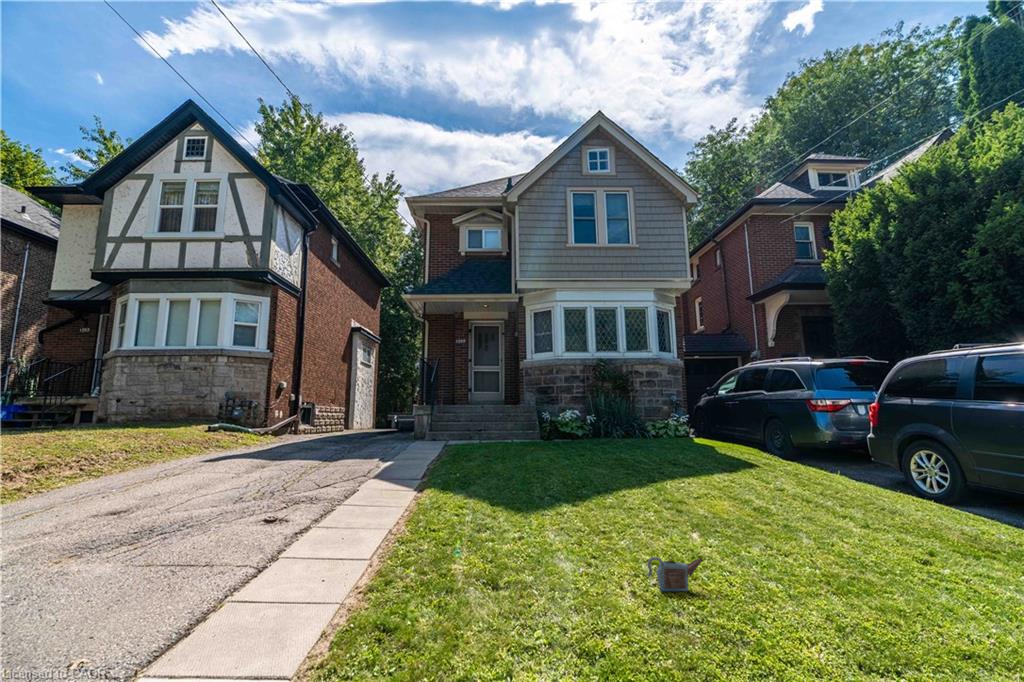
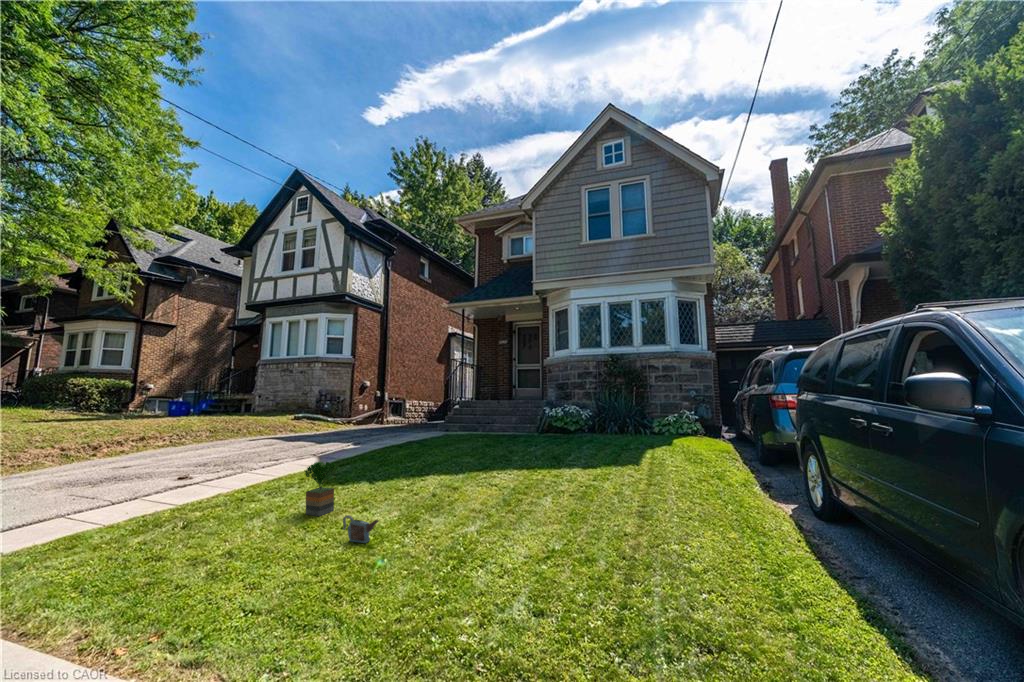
potted tree: none [505,486,551,562] -> present [305,462,339,516]

